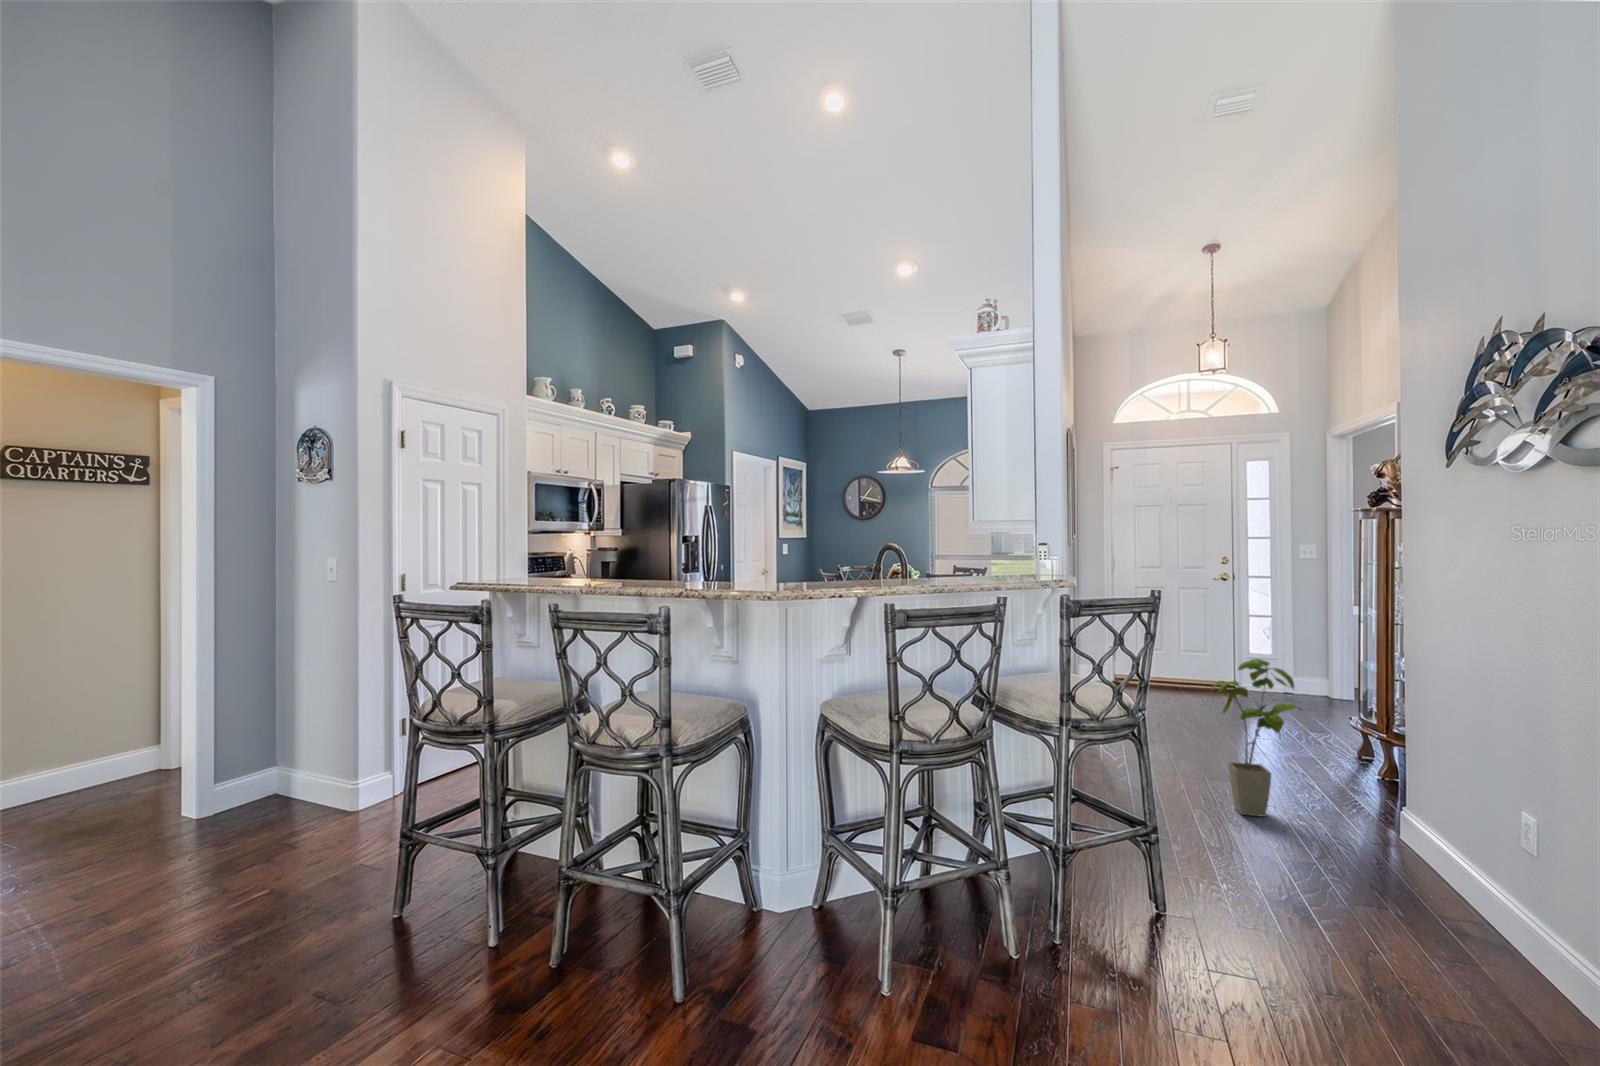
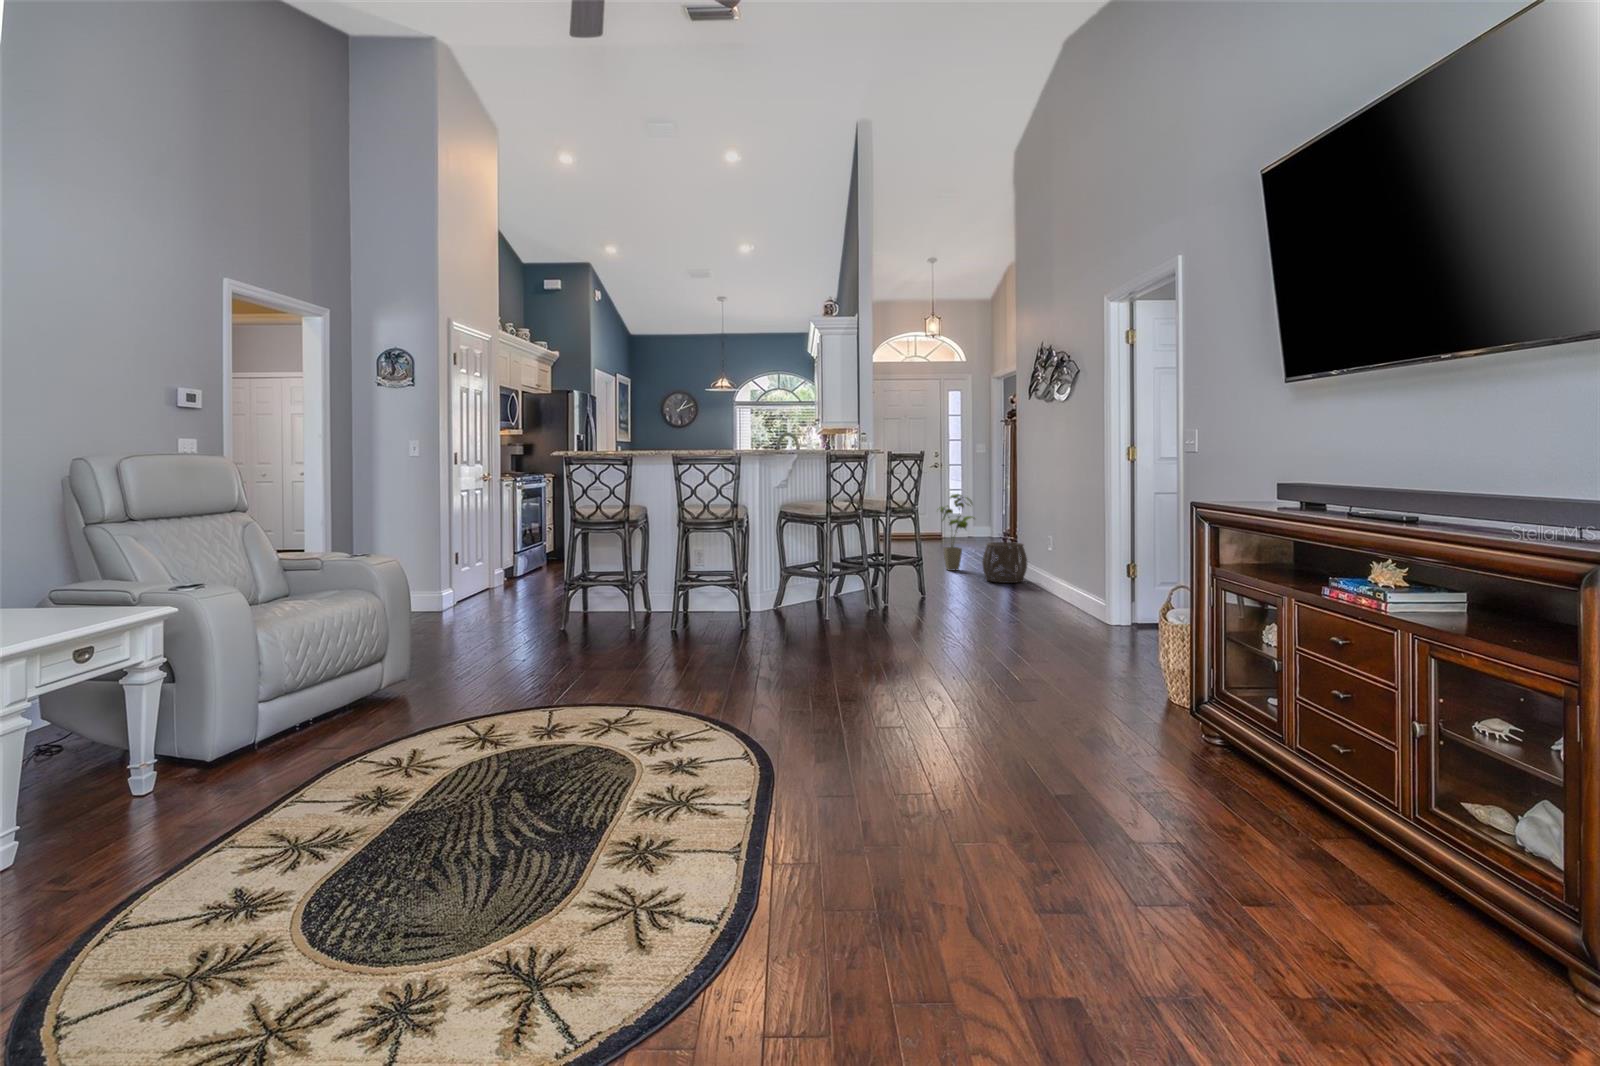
woven basket: none [1324,786,1458,907] -> present [982,542,1027,583]

